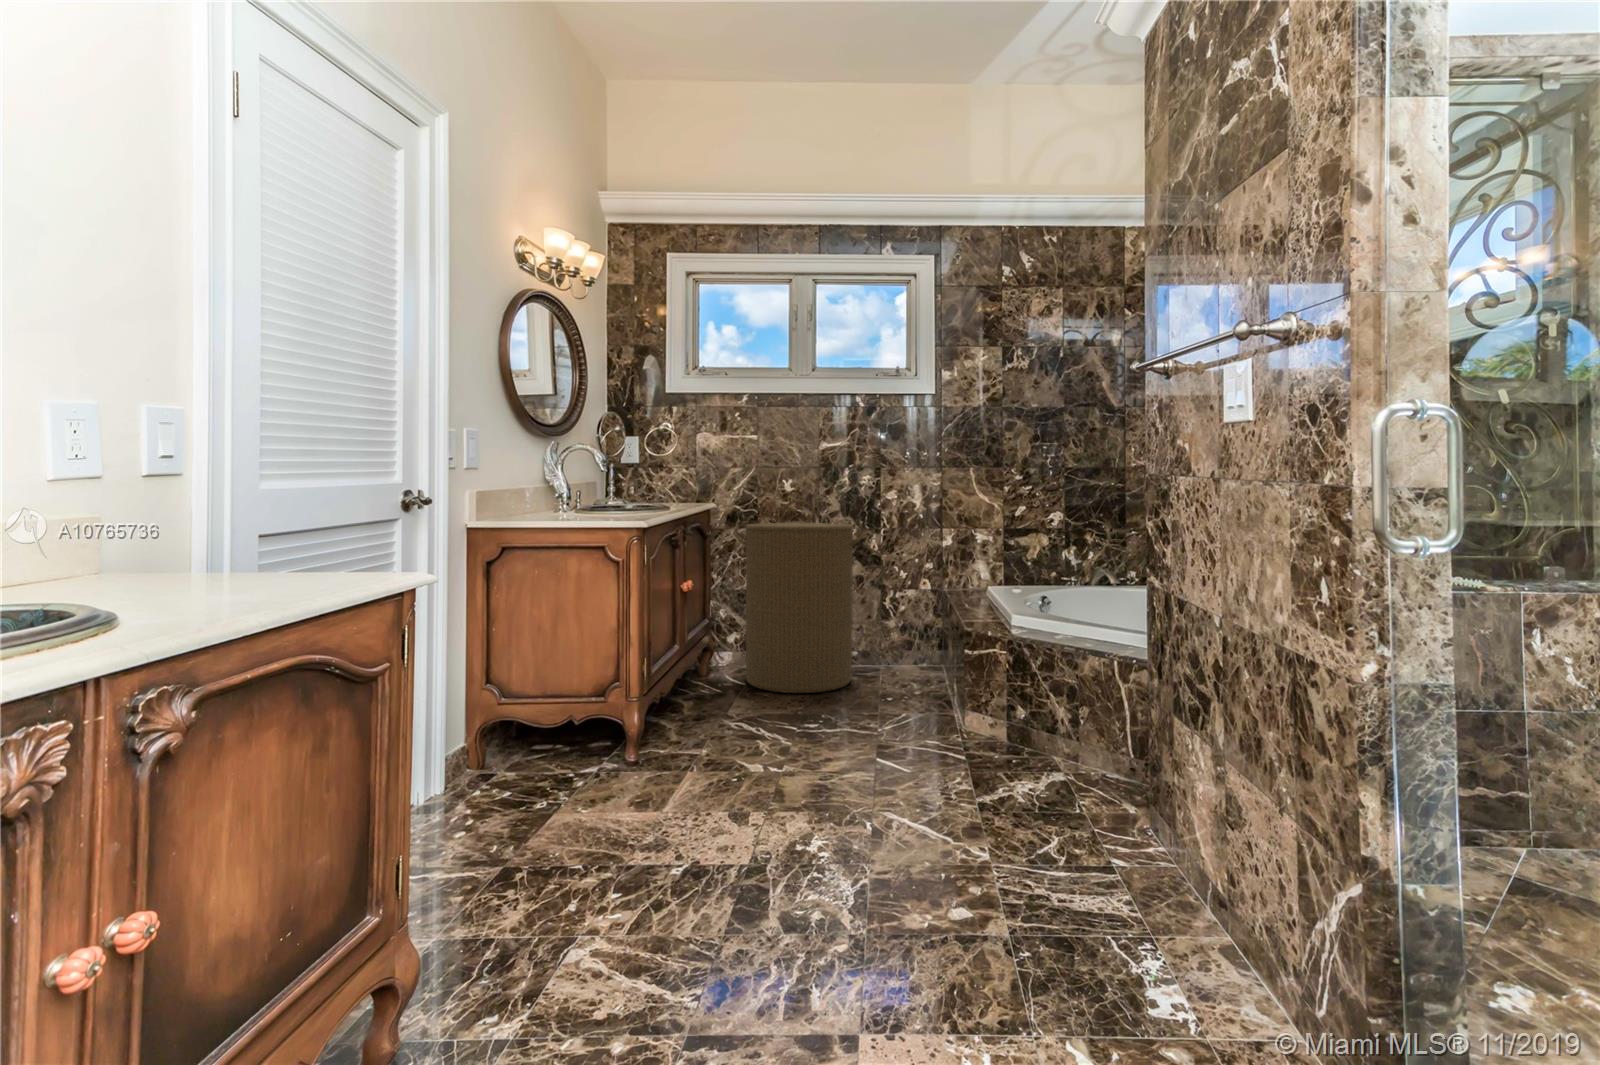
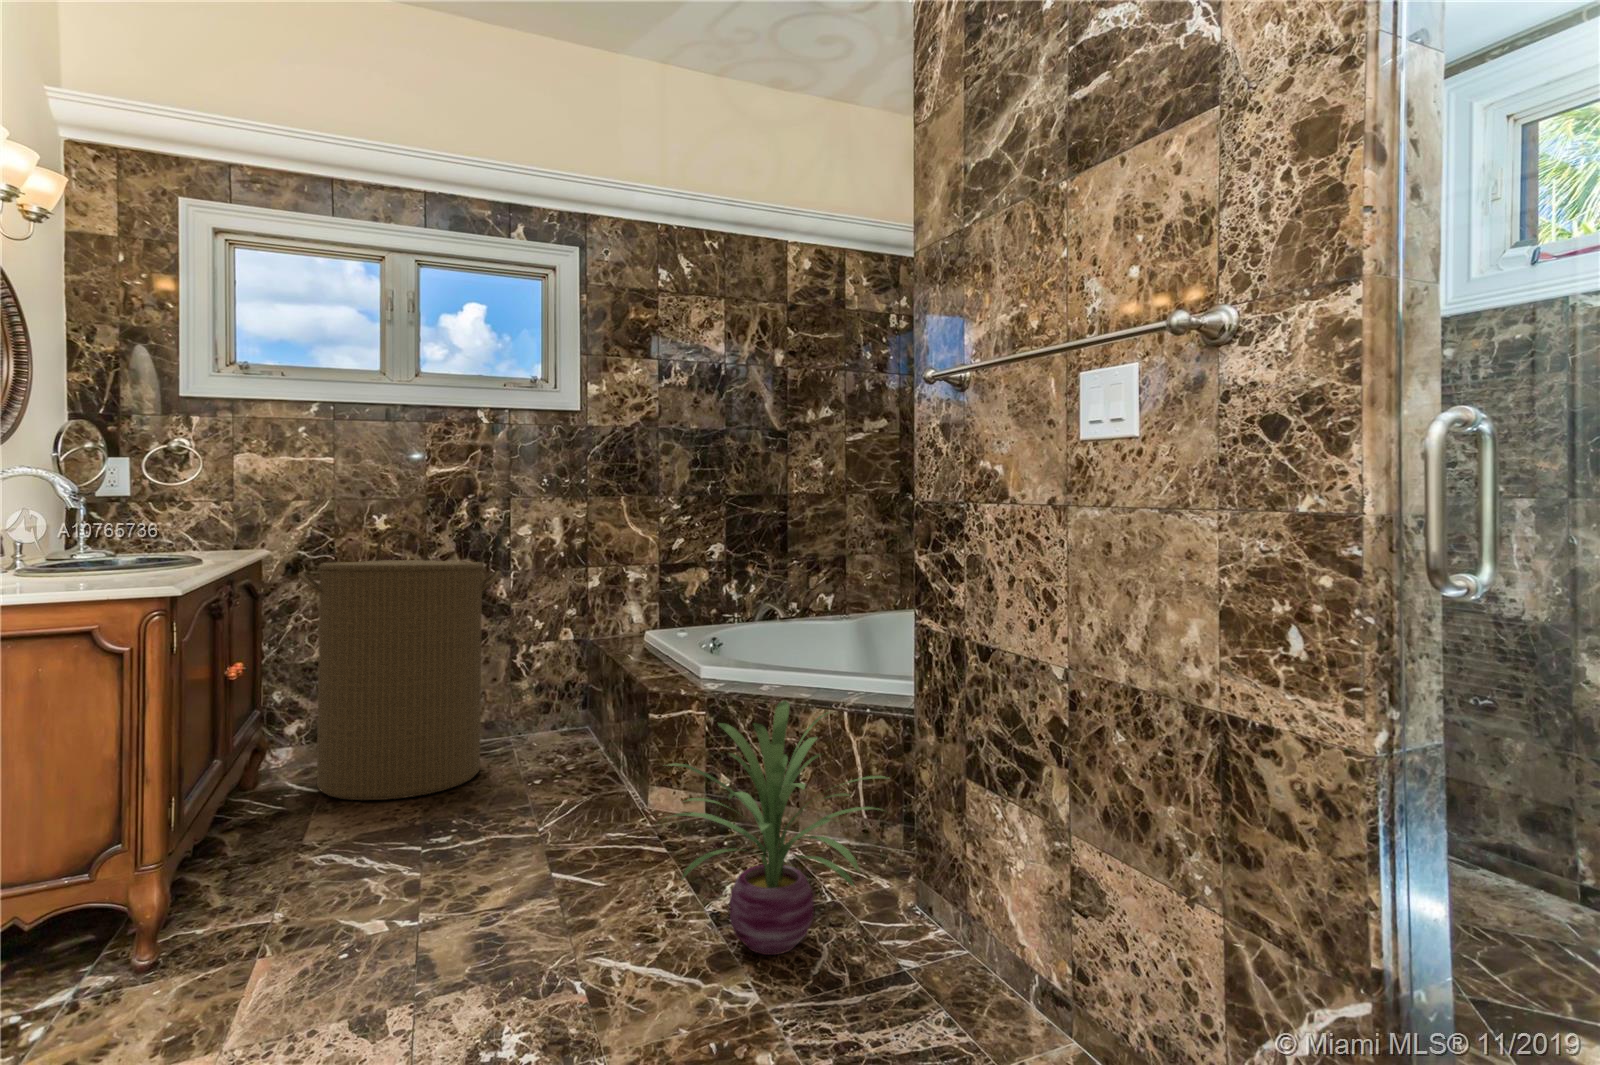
decorative plant: none [932,644,1135,837] -> present [666,700,885,955]

